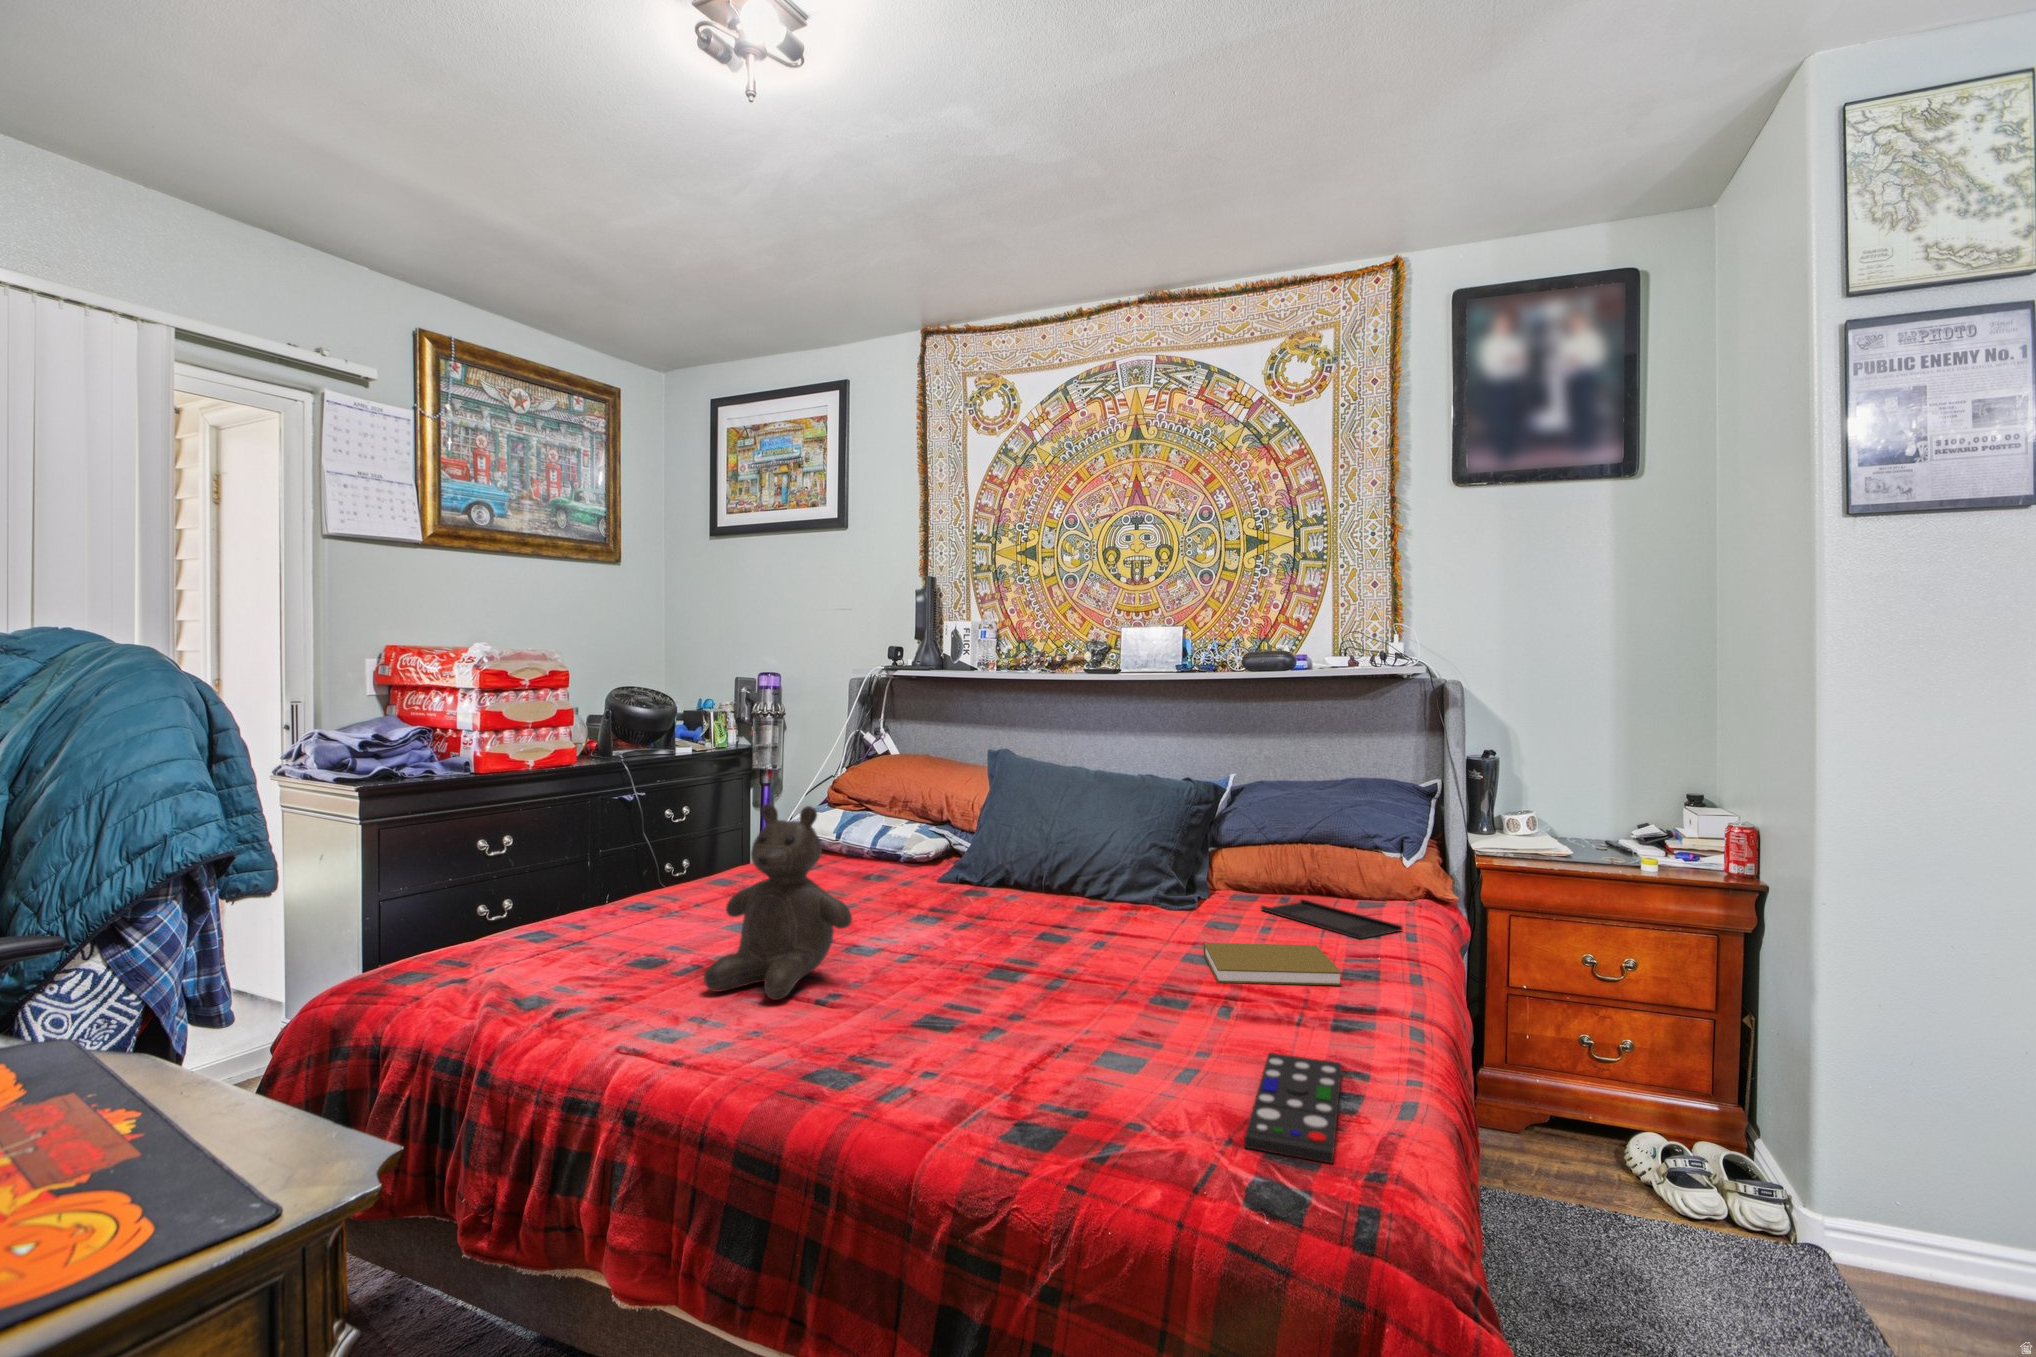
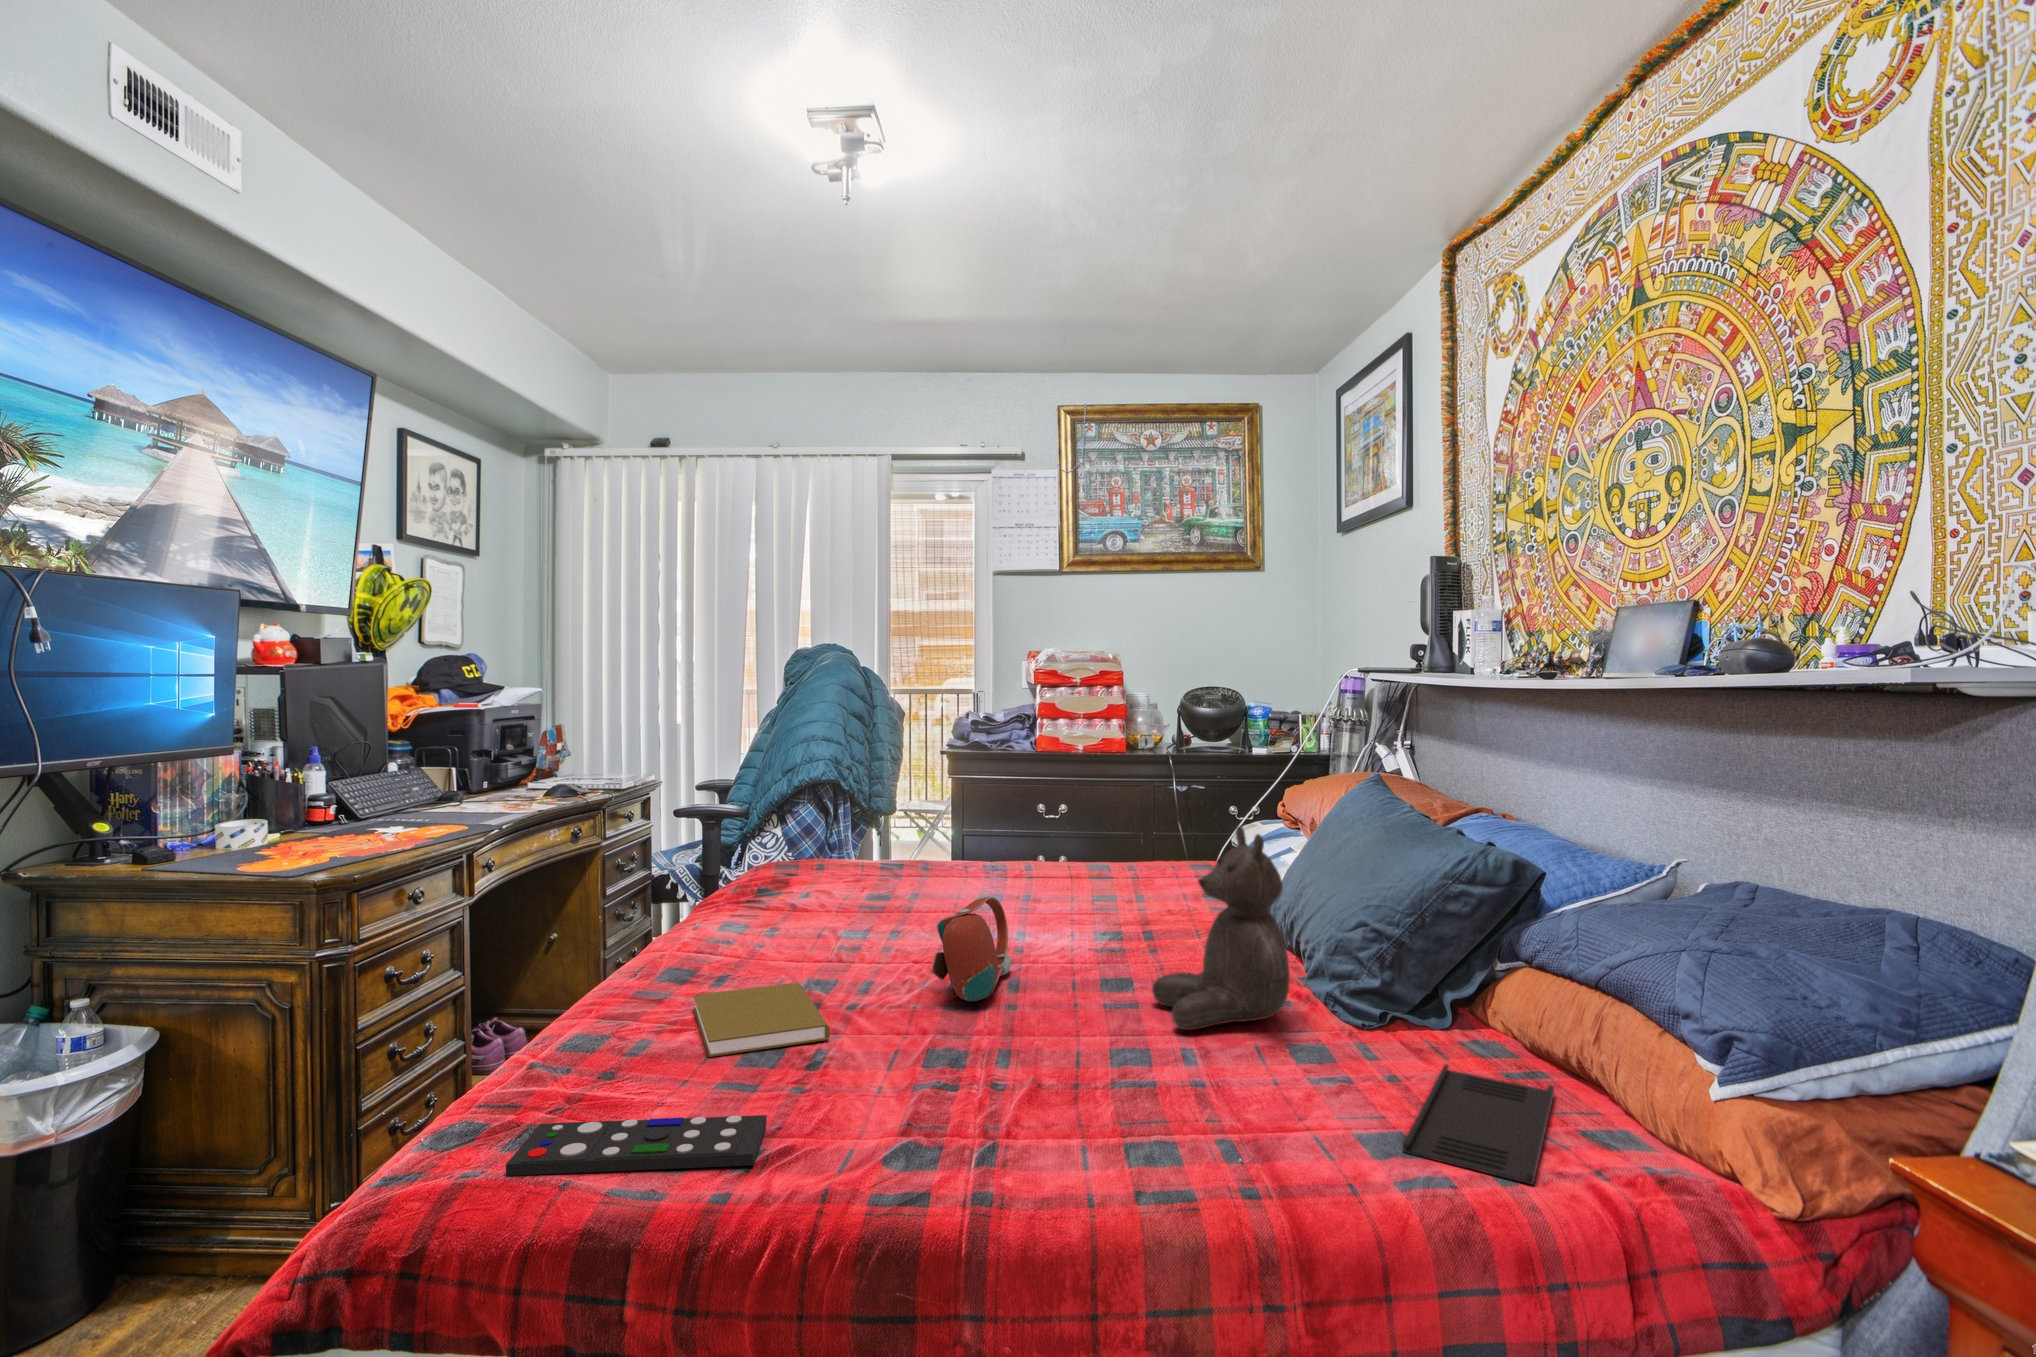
teddy bear: present [704,804,852,1000] -> present [1152,826,1290,1030]
handbag: none [930,883,1064,973] -> present [931,897,1011,1001]
book: present [1204,943,1342,985] -> present [694,982,830,1057]

